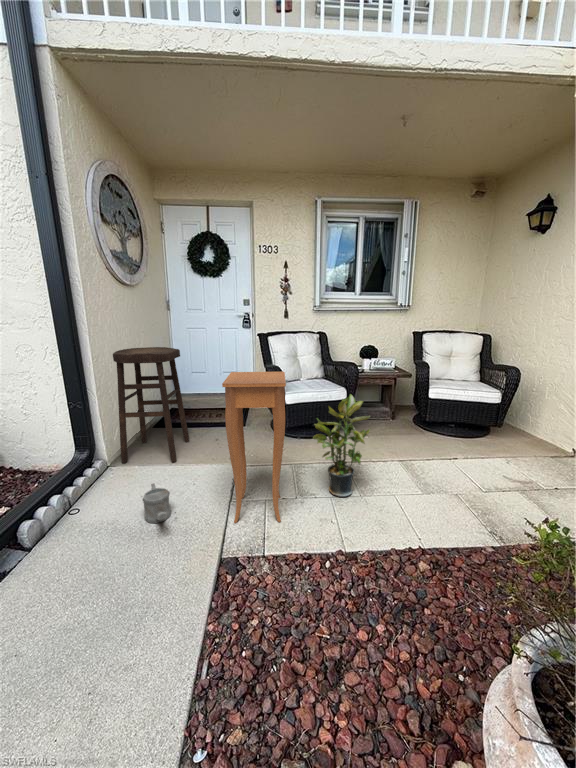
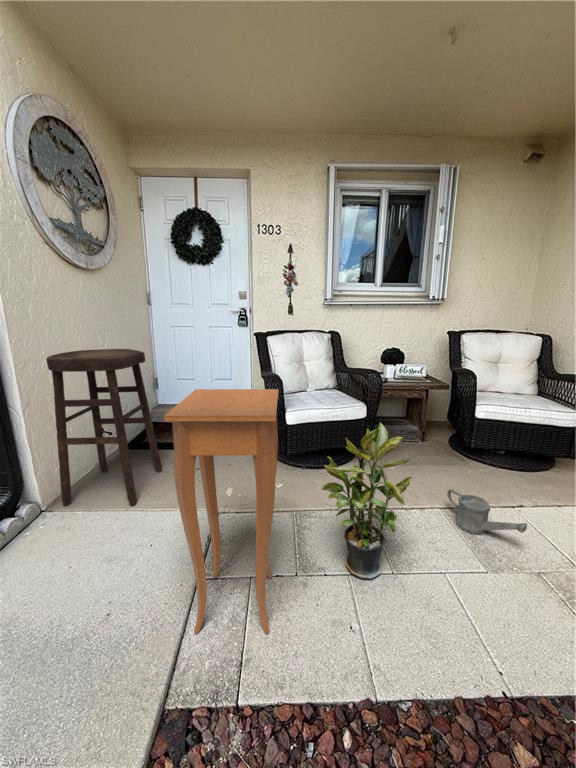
watering can: present [143,483,171,523] -> present [447,489,527,534]

